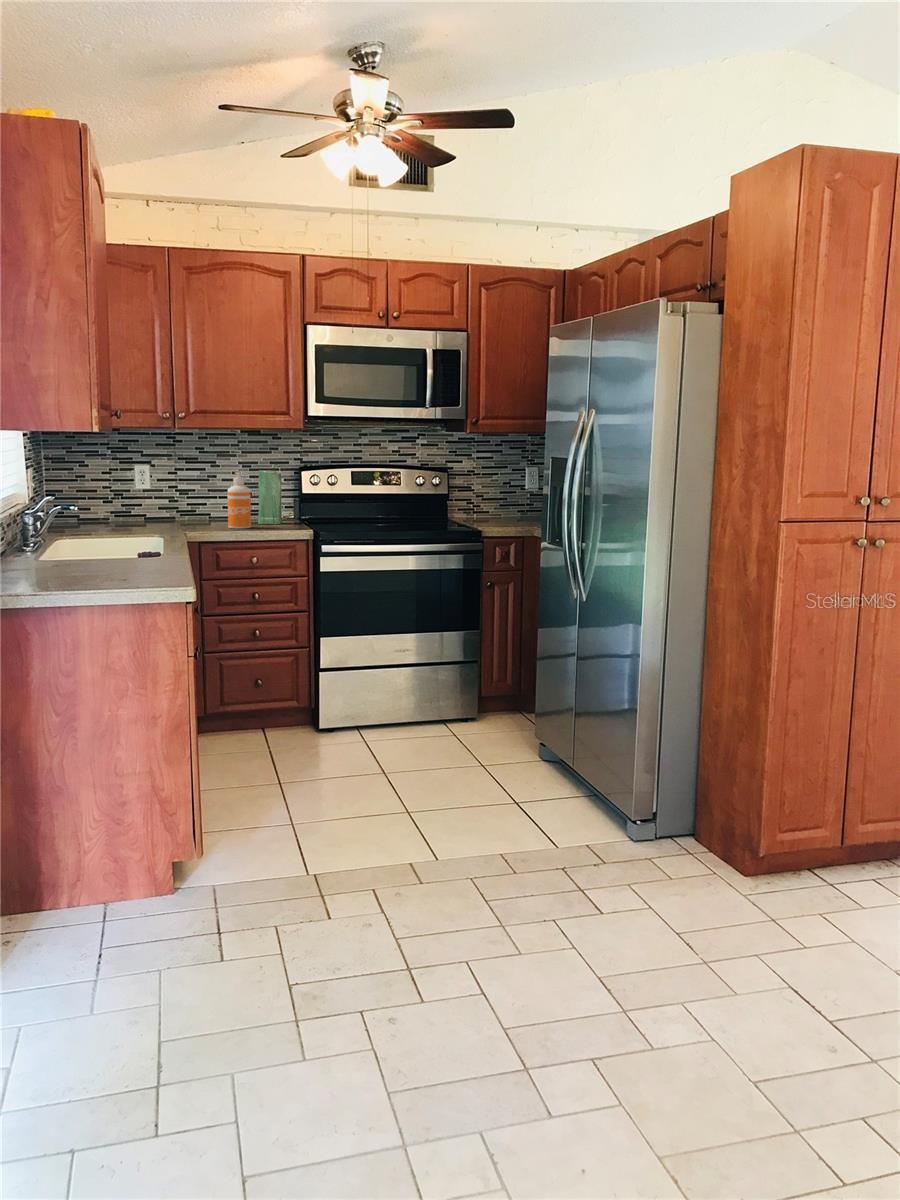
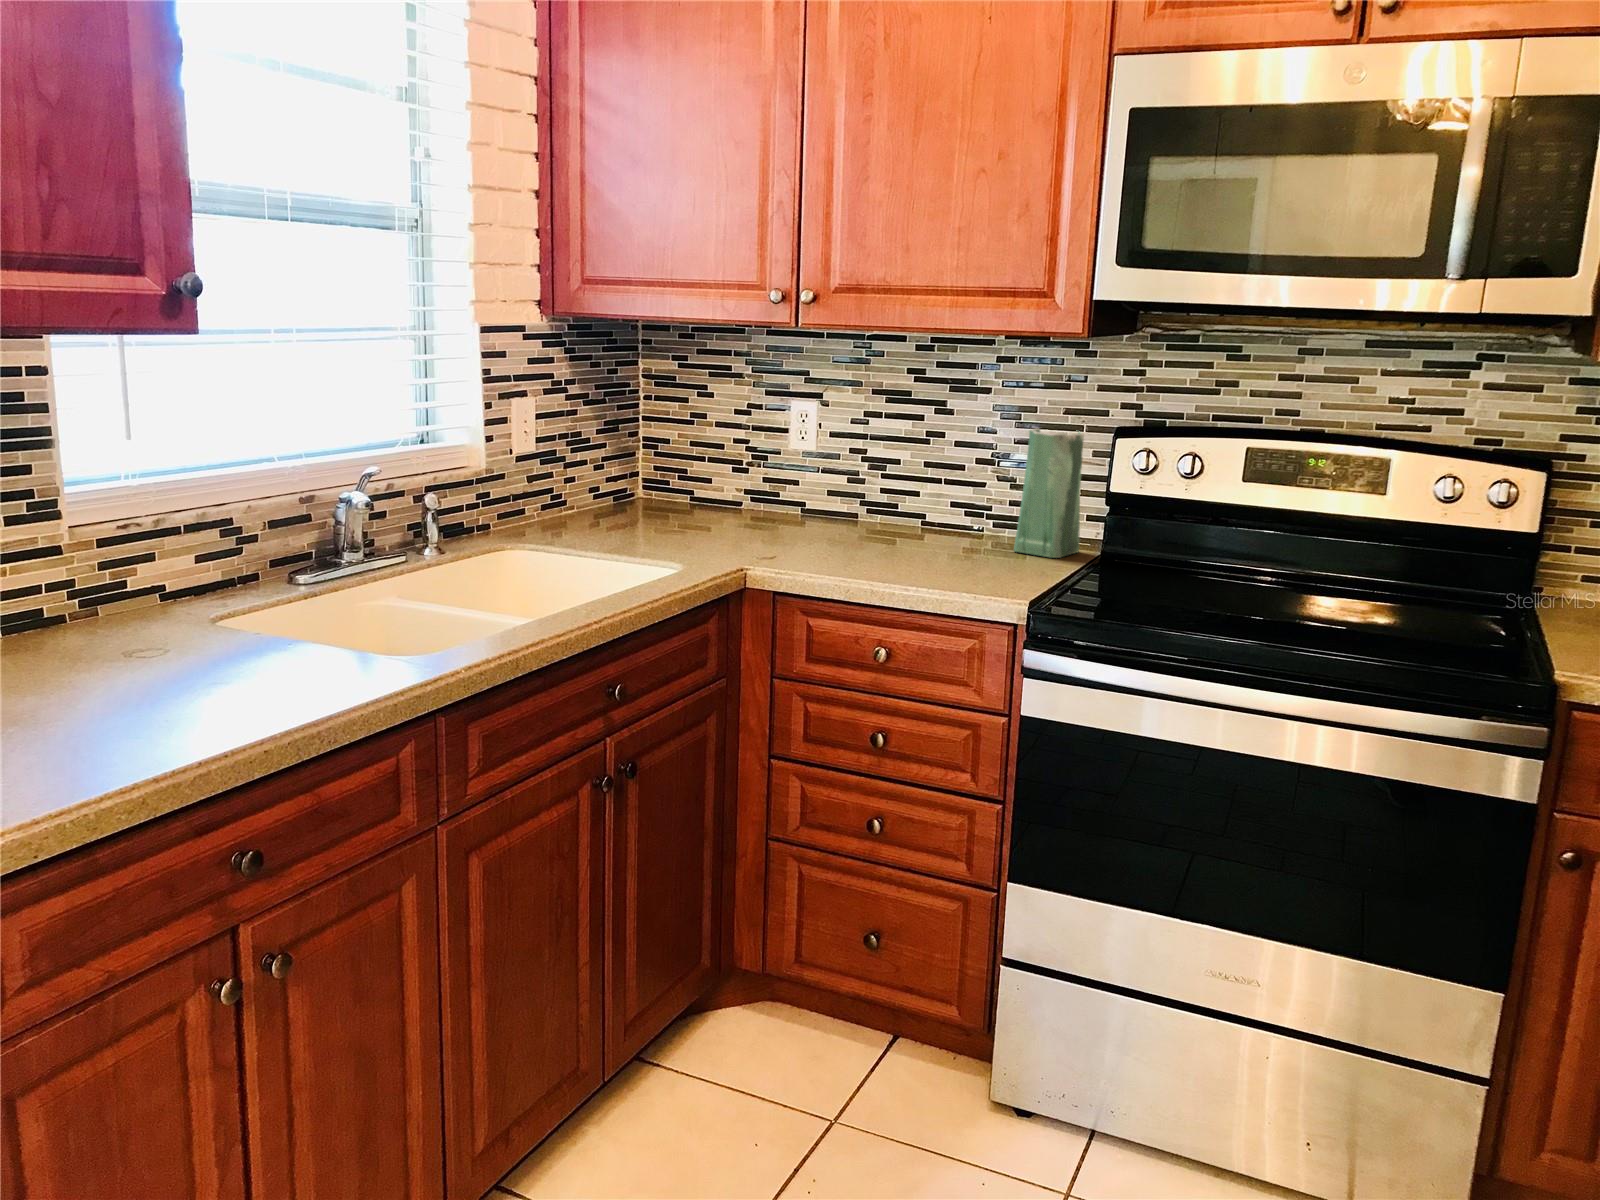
soap dispenser: present [228,472,251,529] -> none [907,433,963,566]

